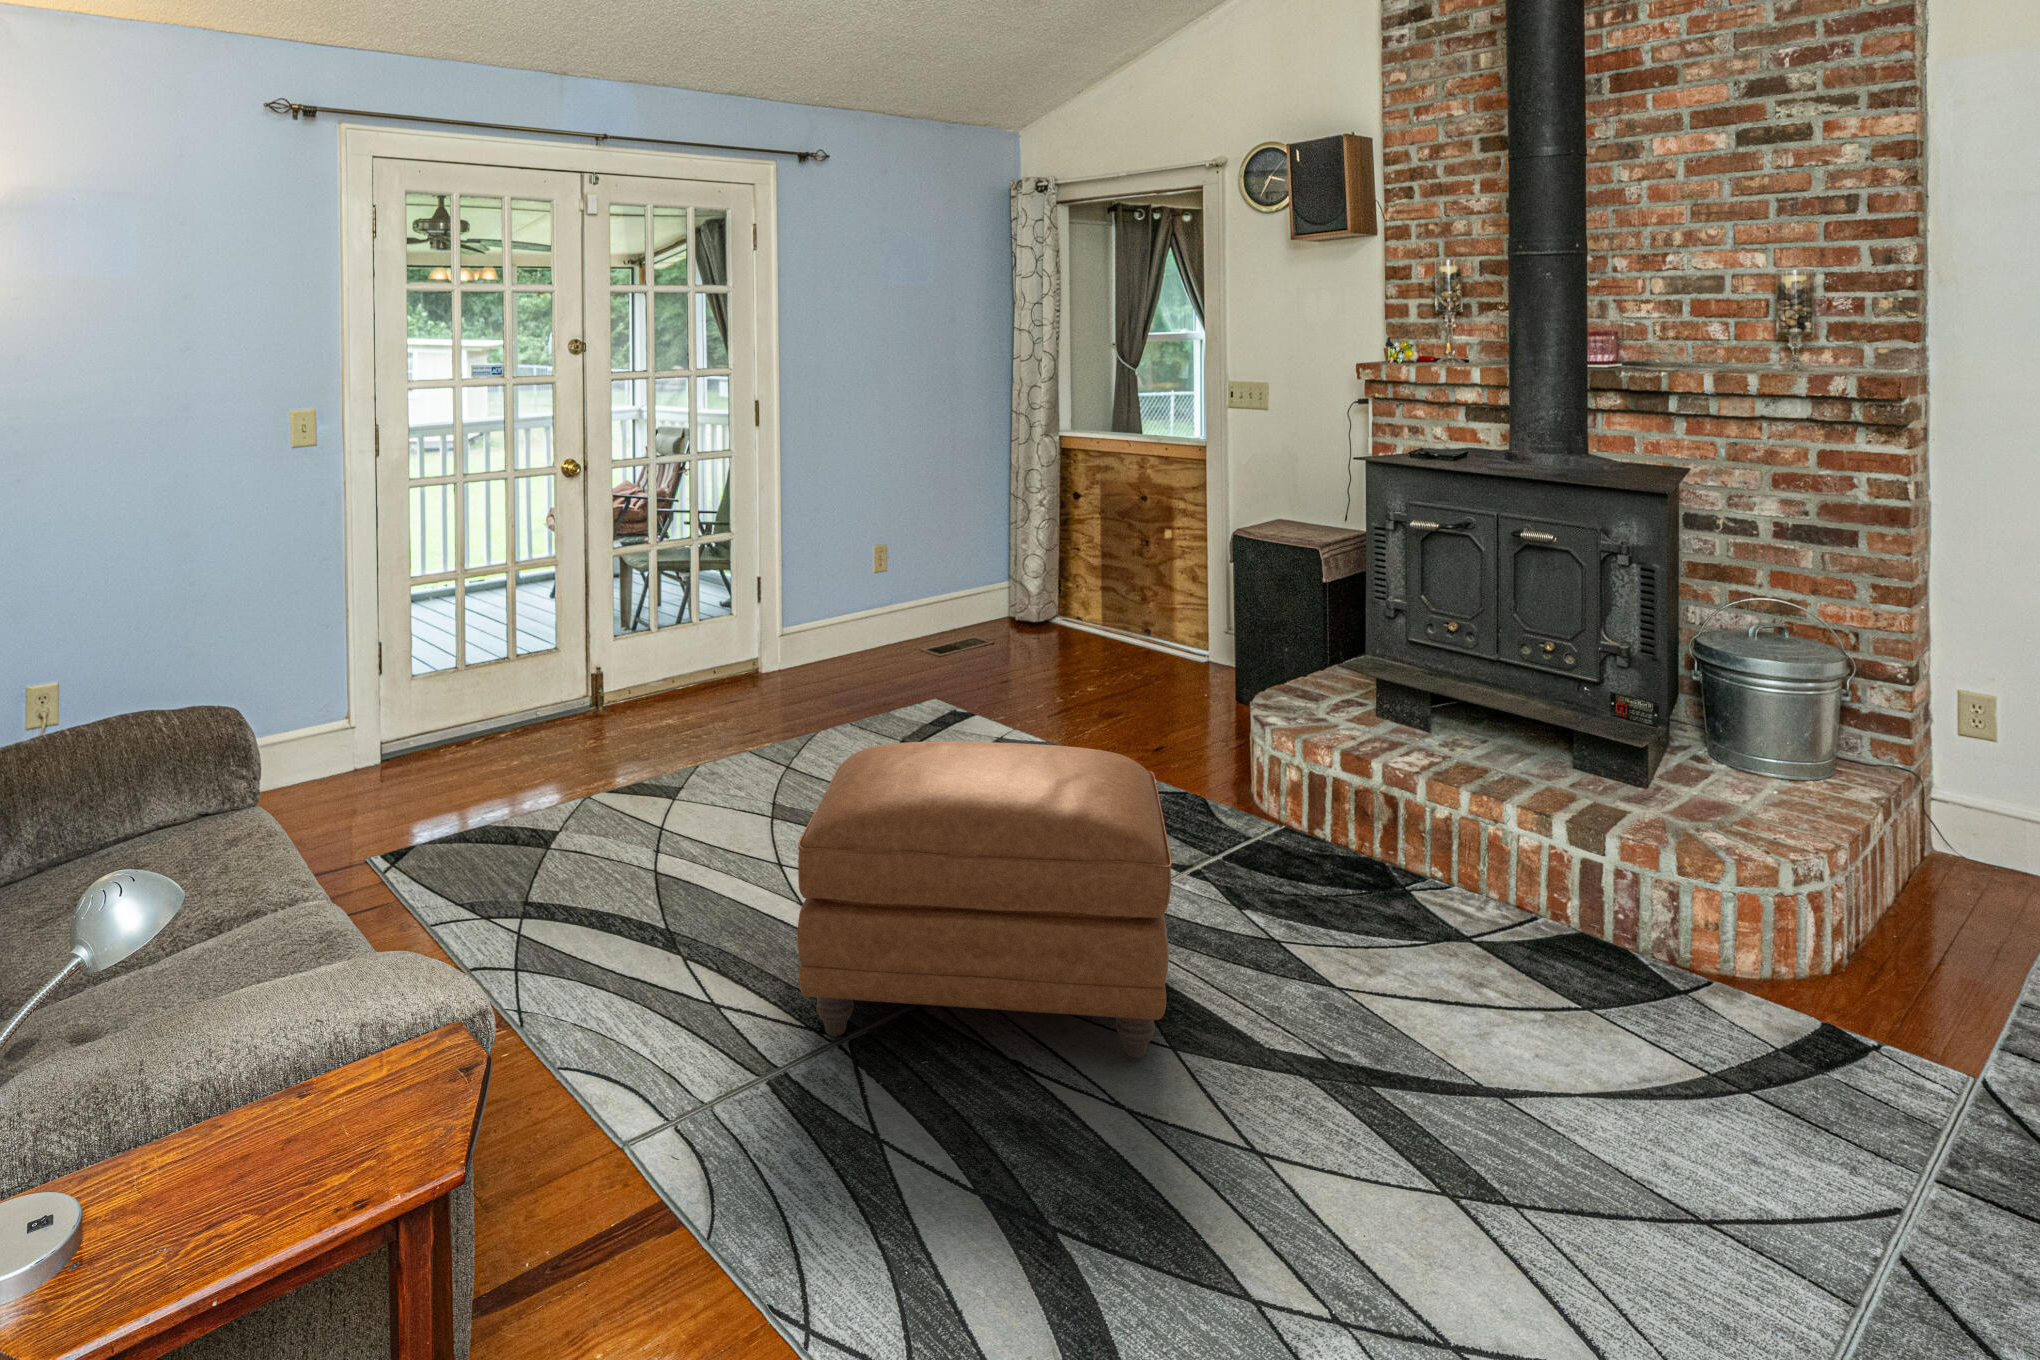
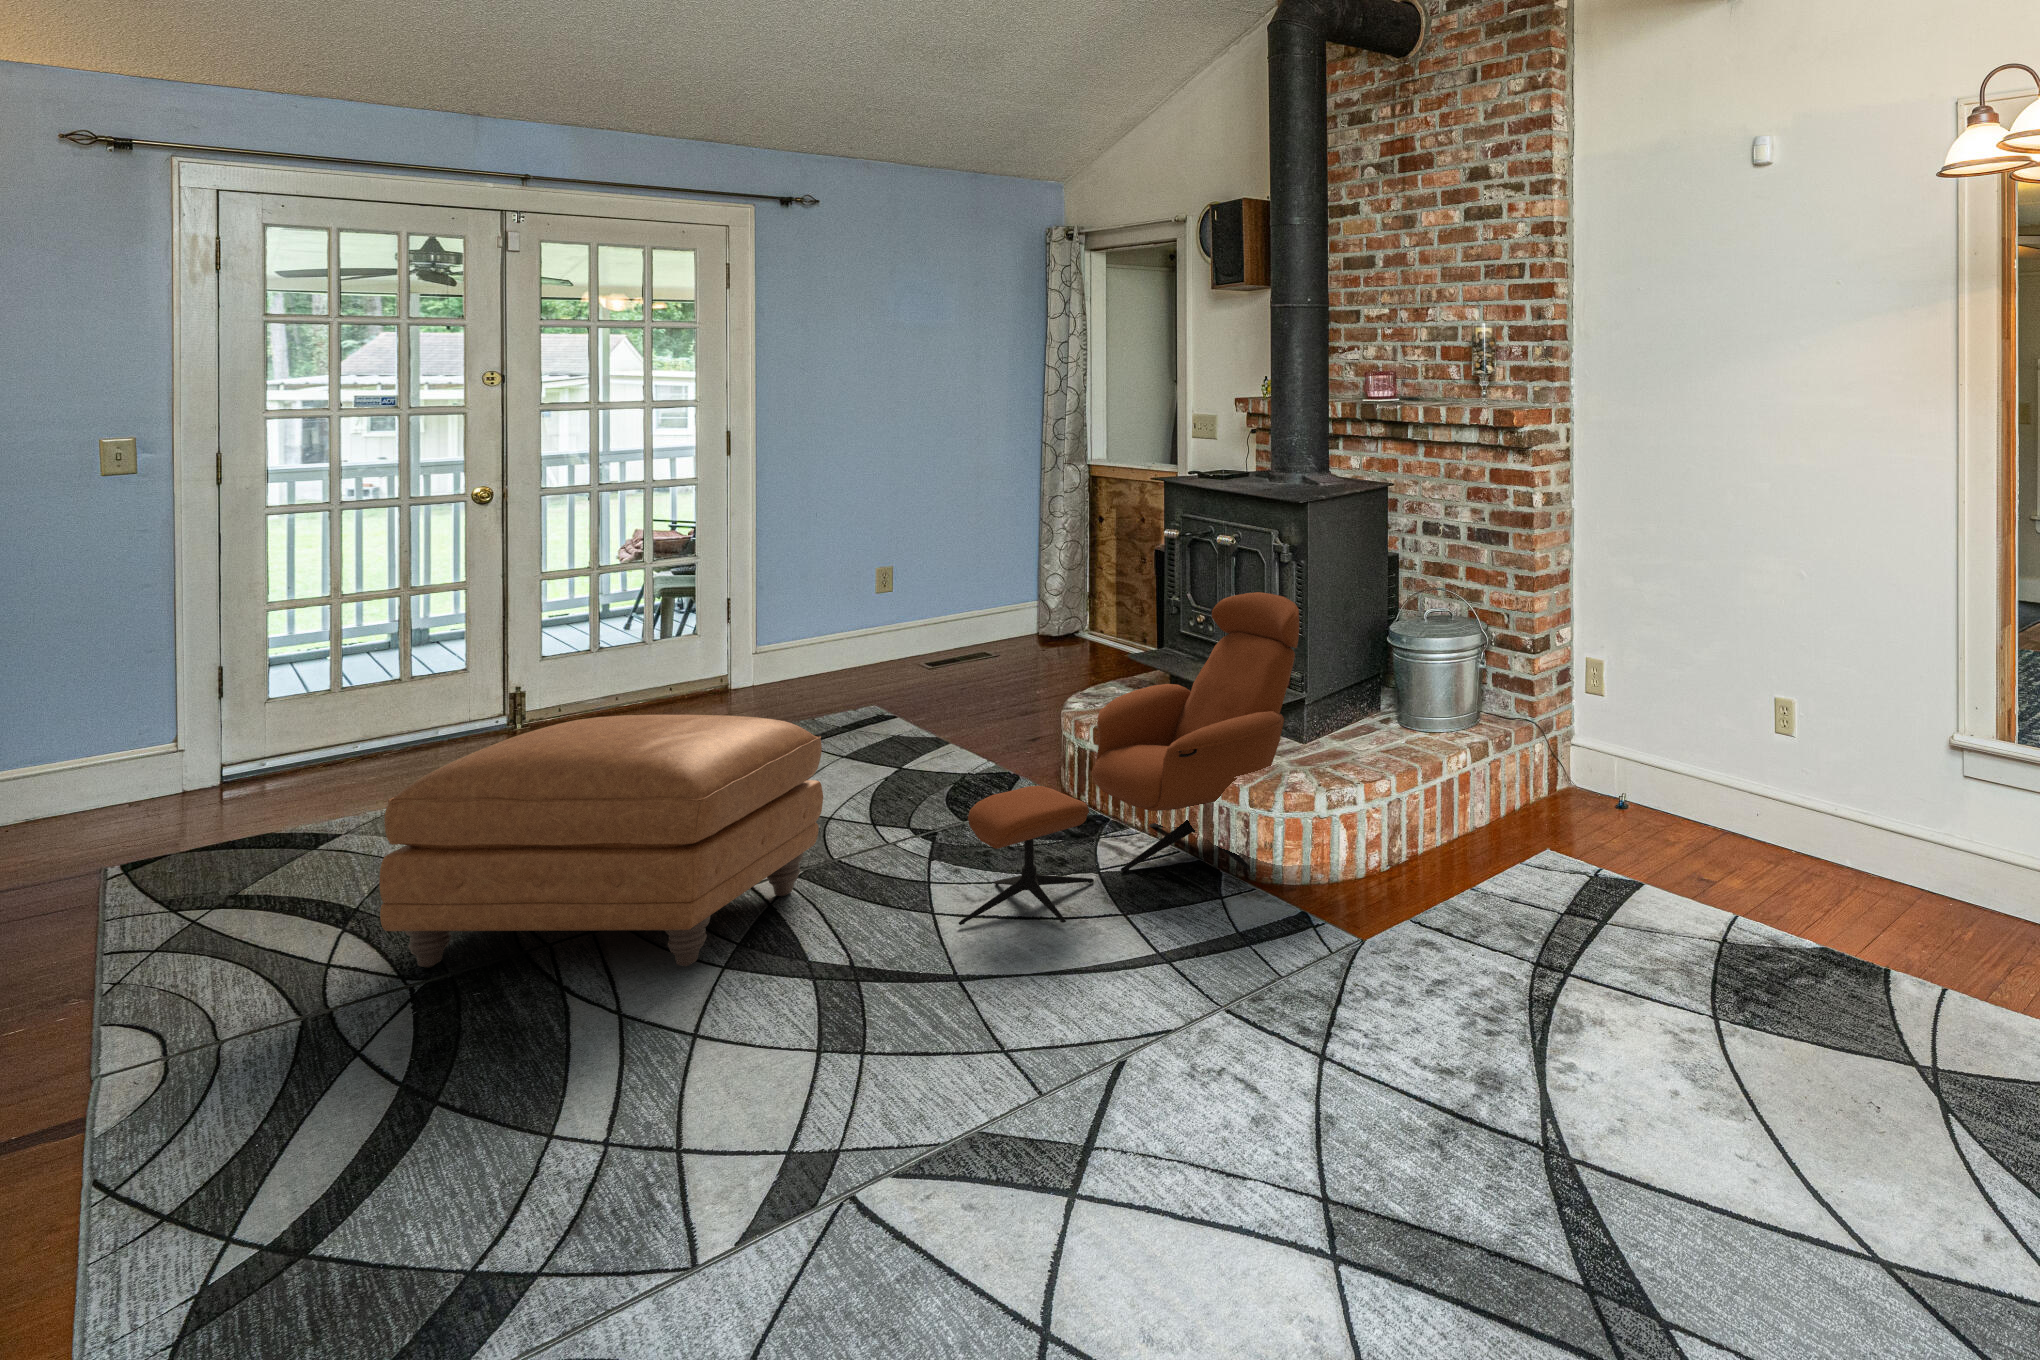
lounge chair: none [1362,602,1691,1021] -> present [959,592,1299,925]

